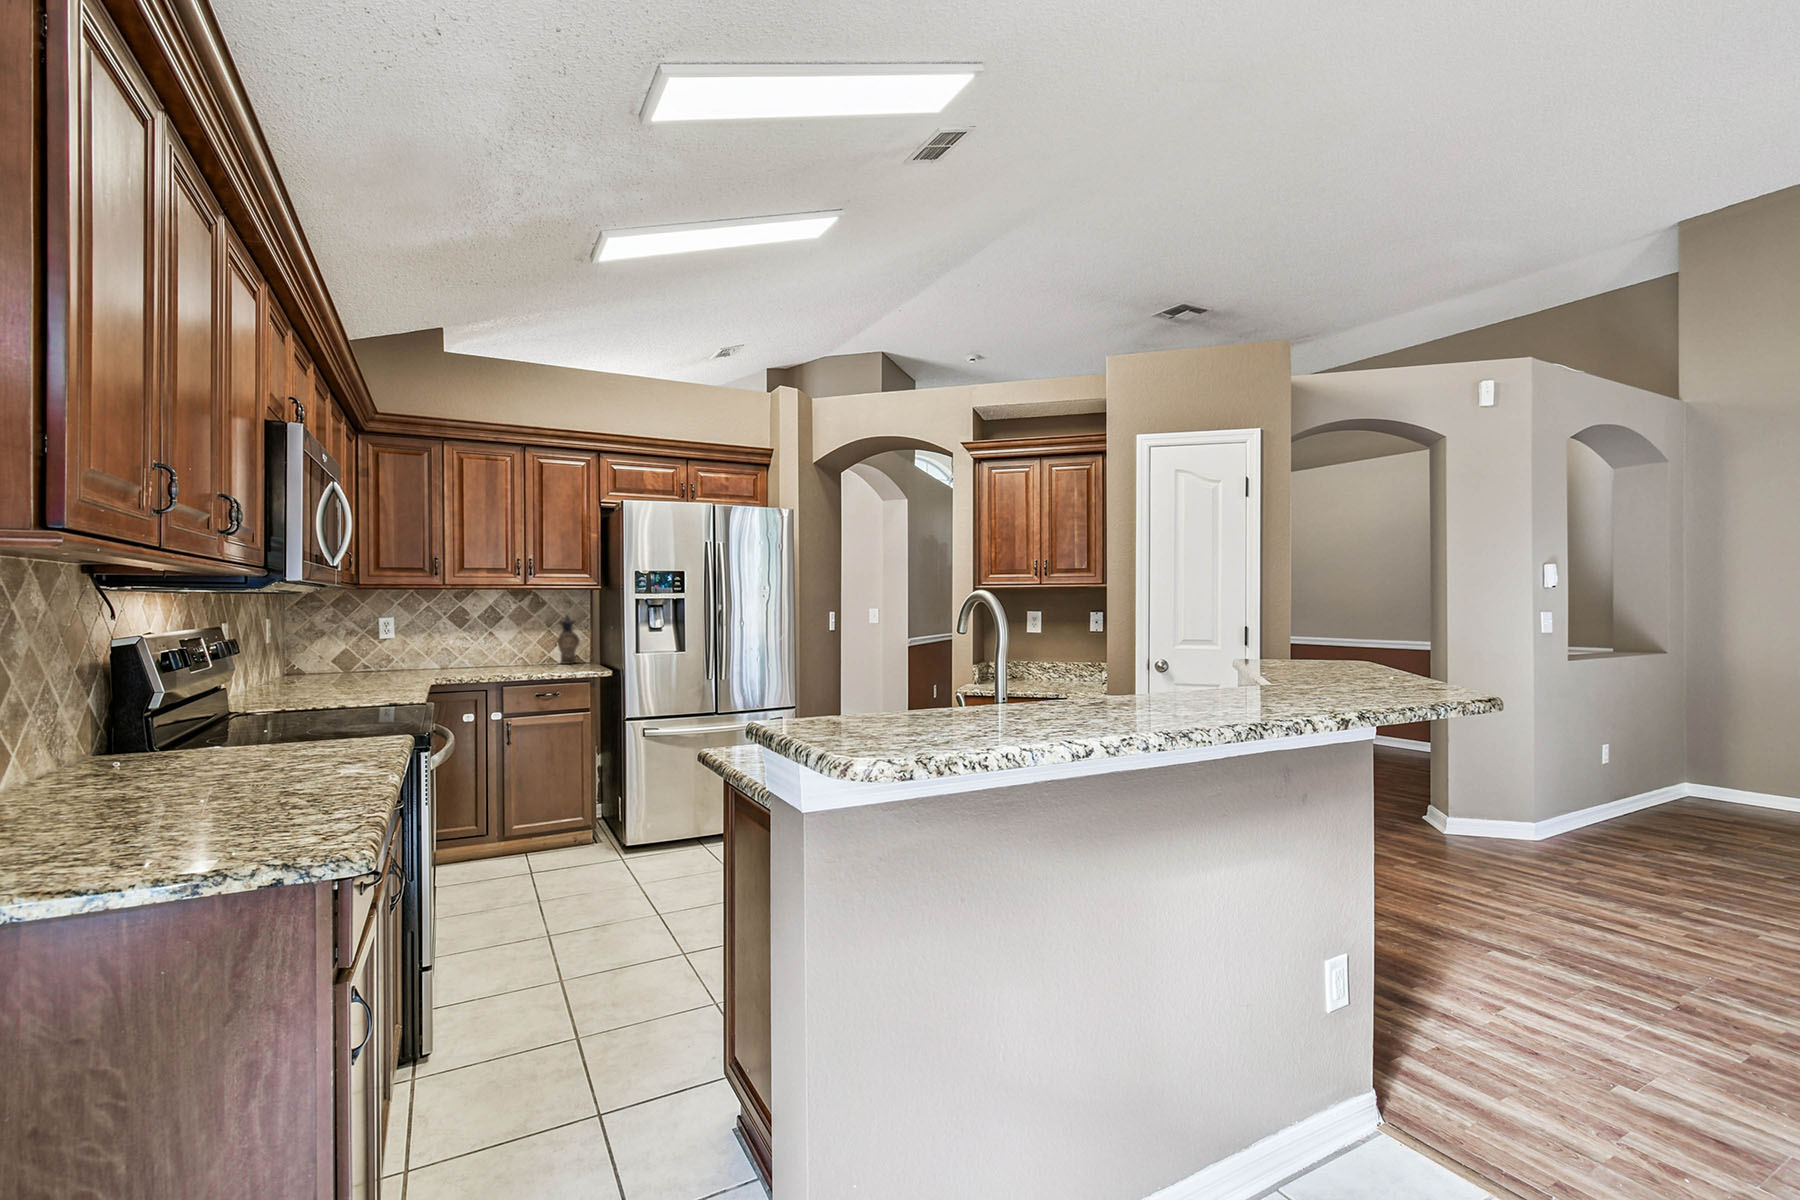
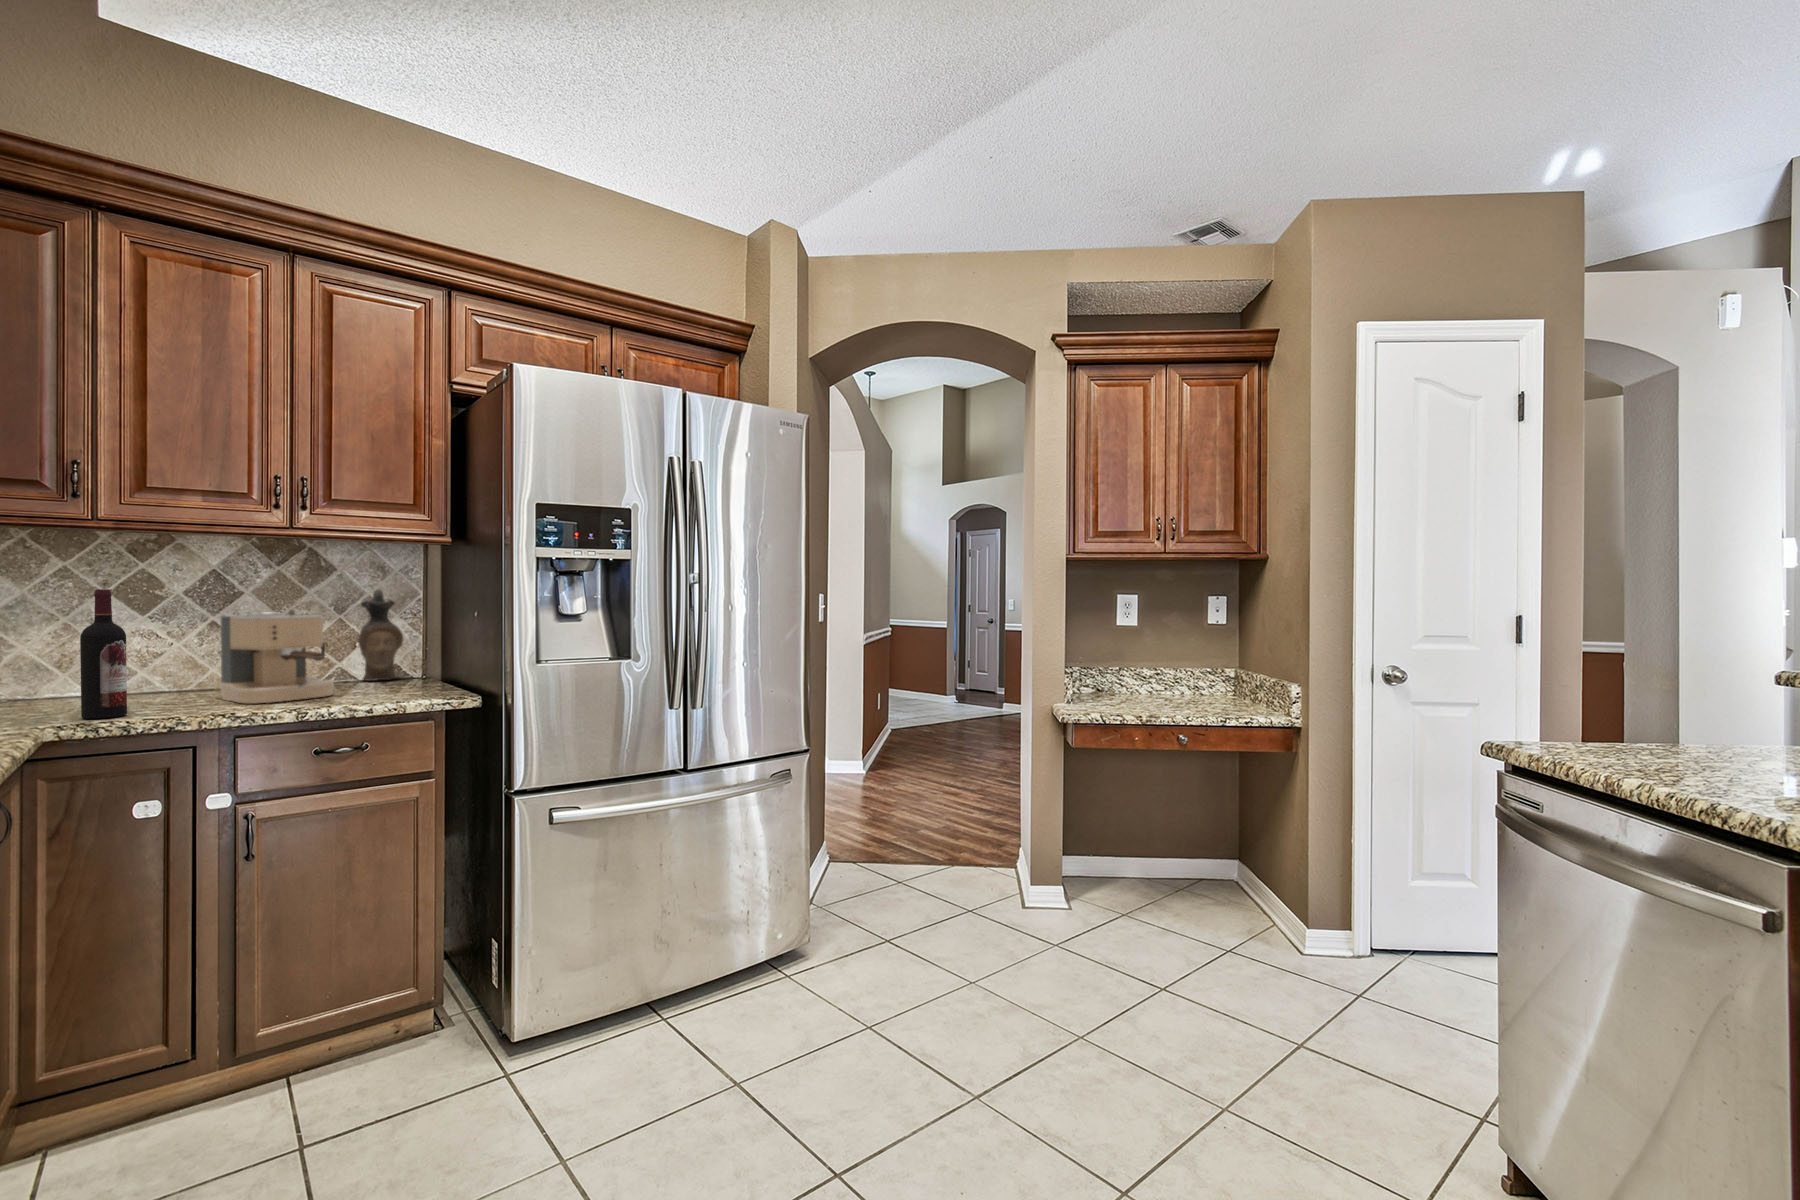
wine bottle: none [442,618,460,676] -> present [80,589,127,719]
coffee maker: none [495,626,545,672] -> present [220,610,334,704]

